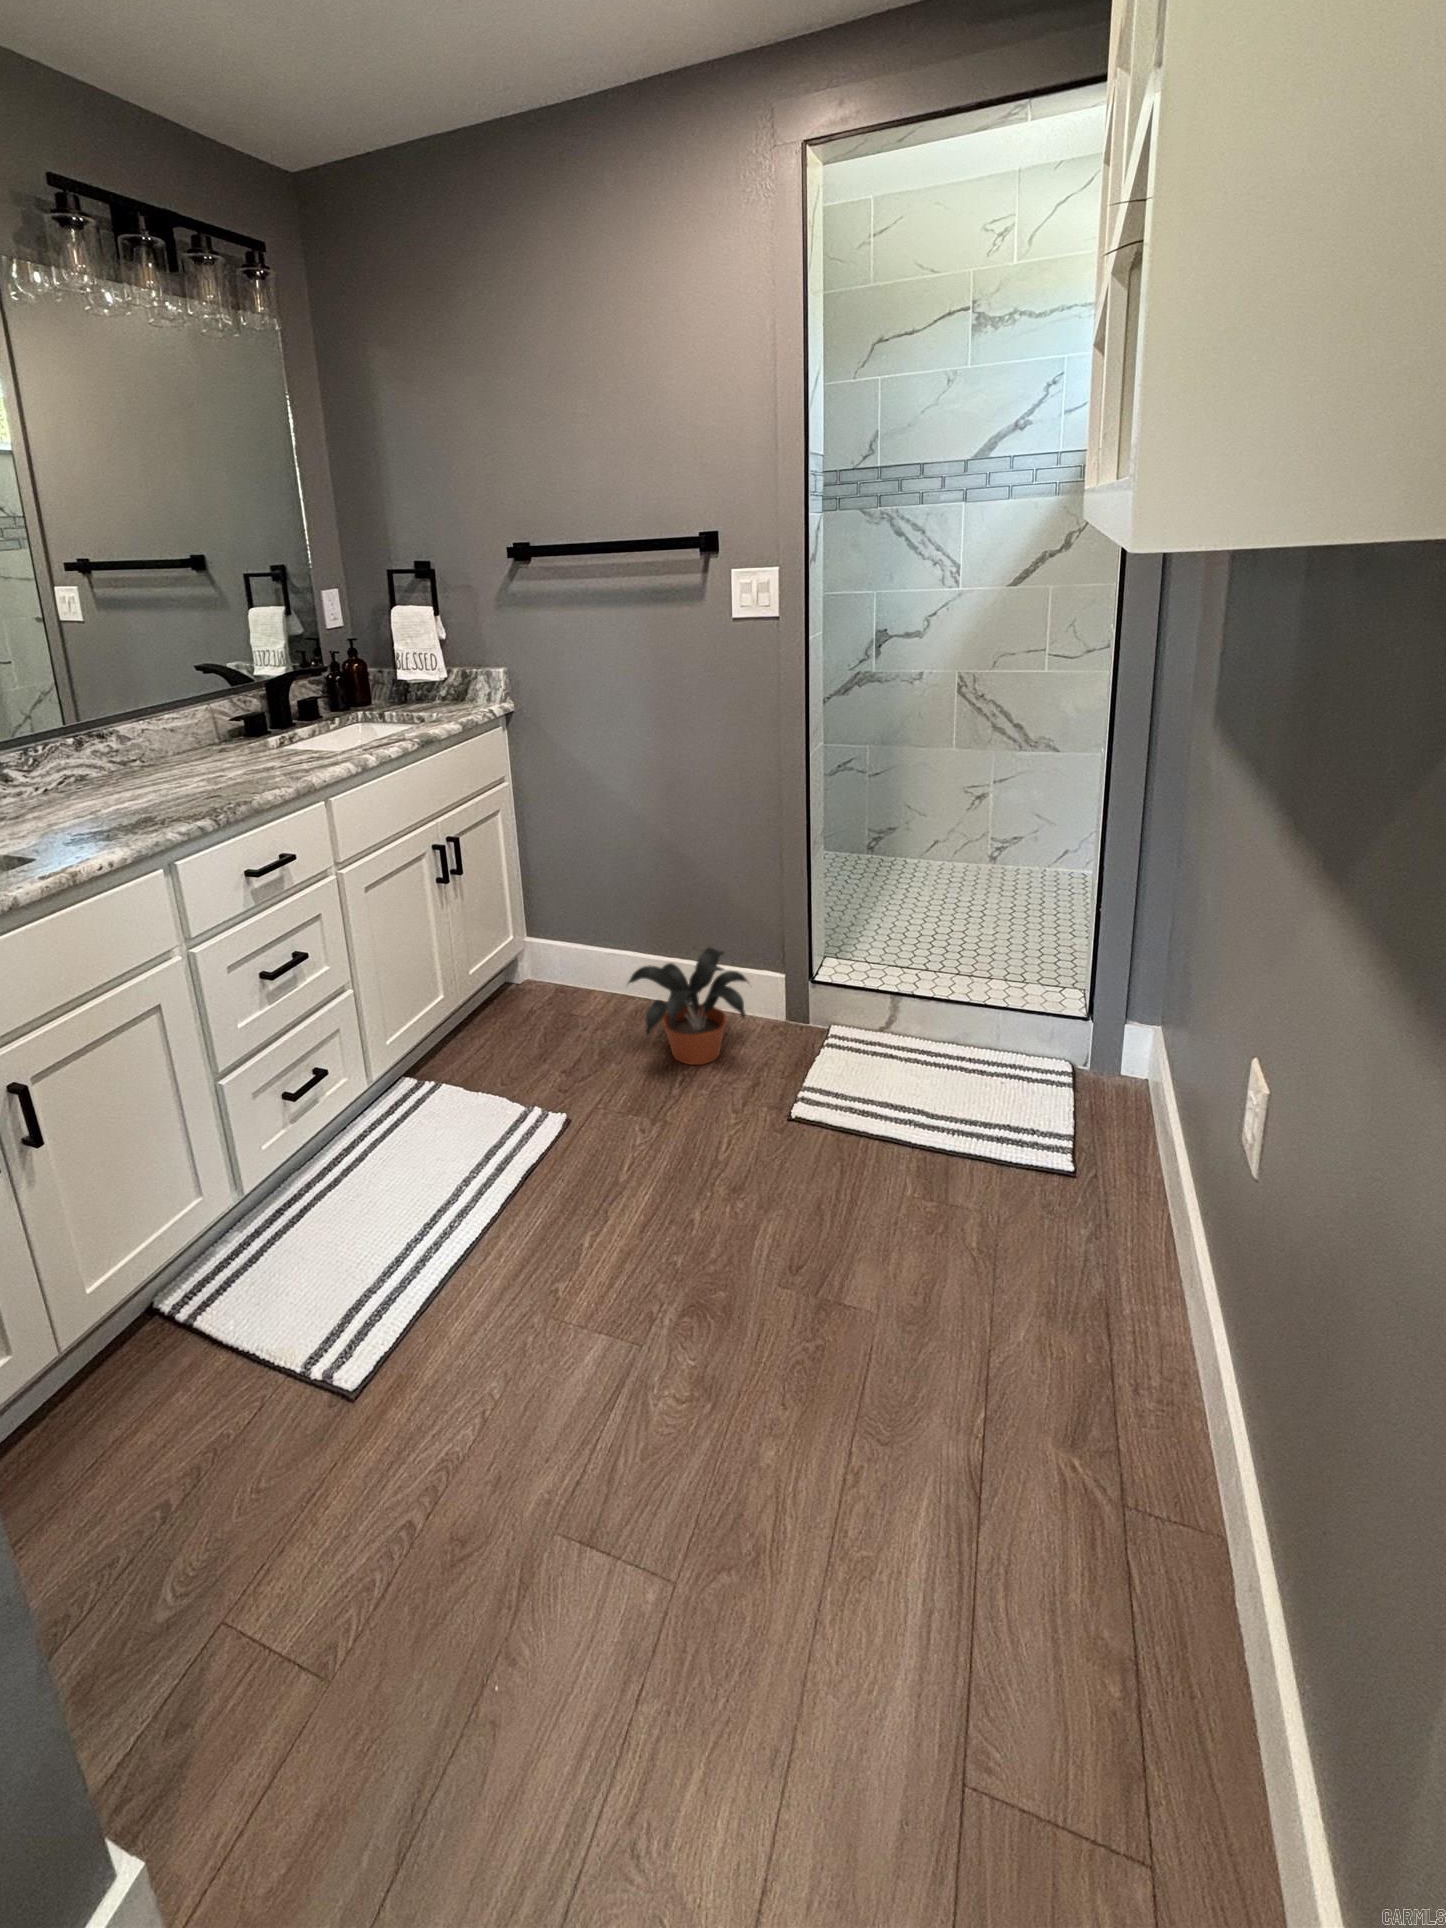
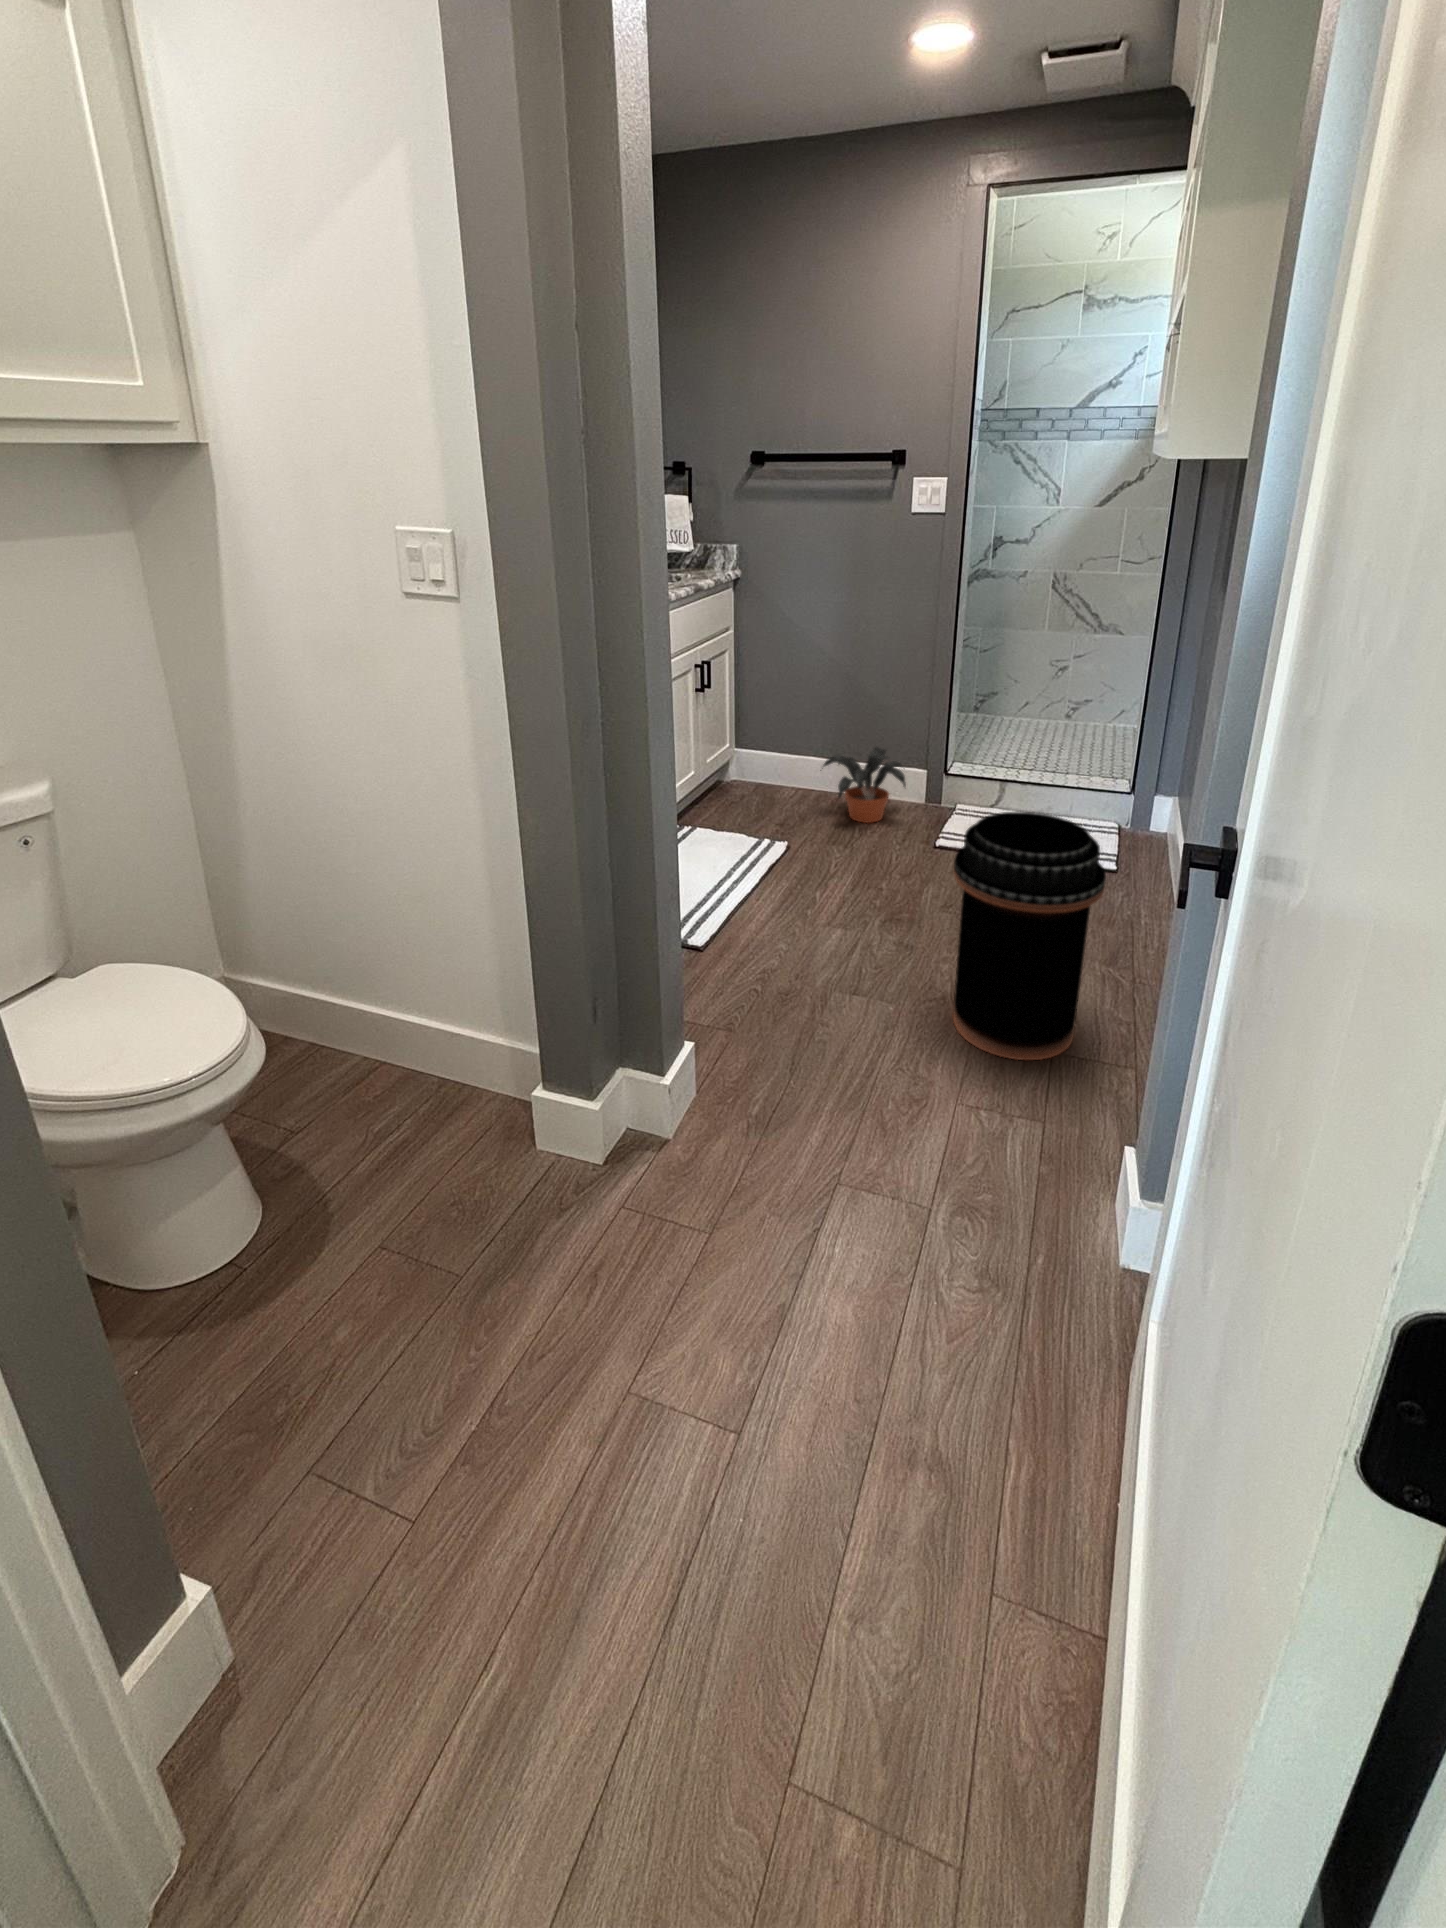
trash can: none [732,1210,1033,1763] -> present [953,812,1106,1060]

